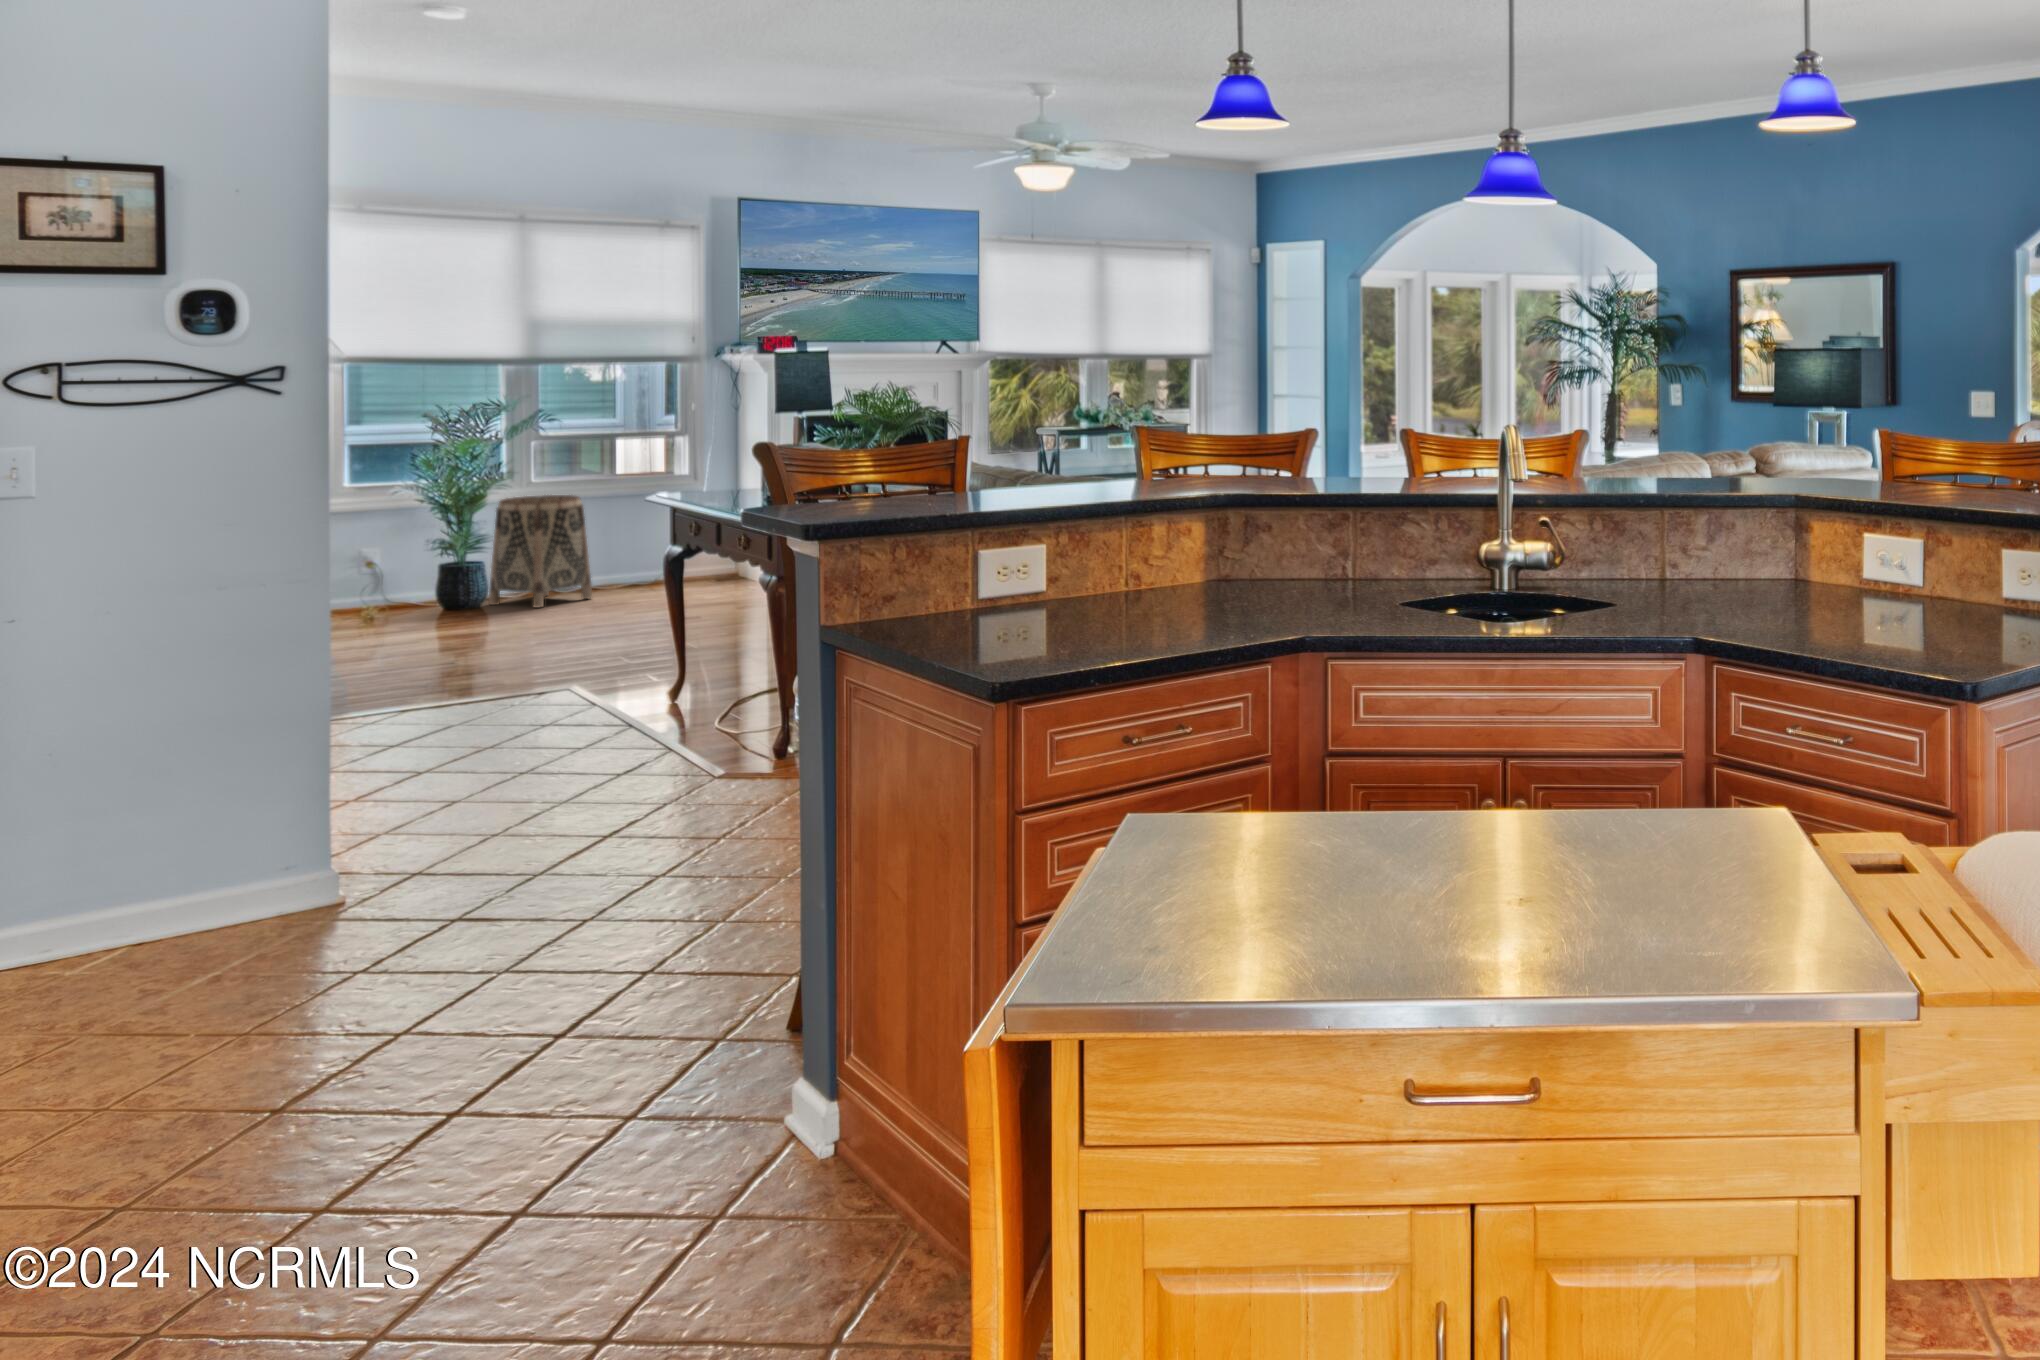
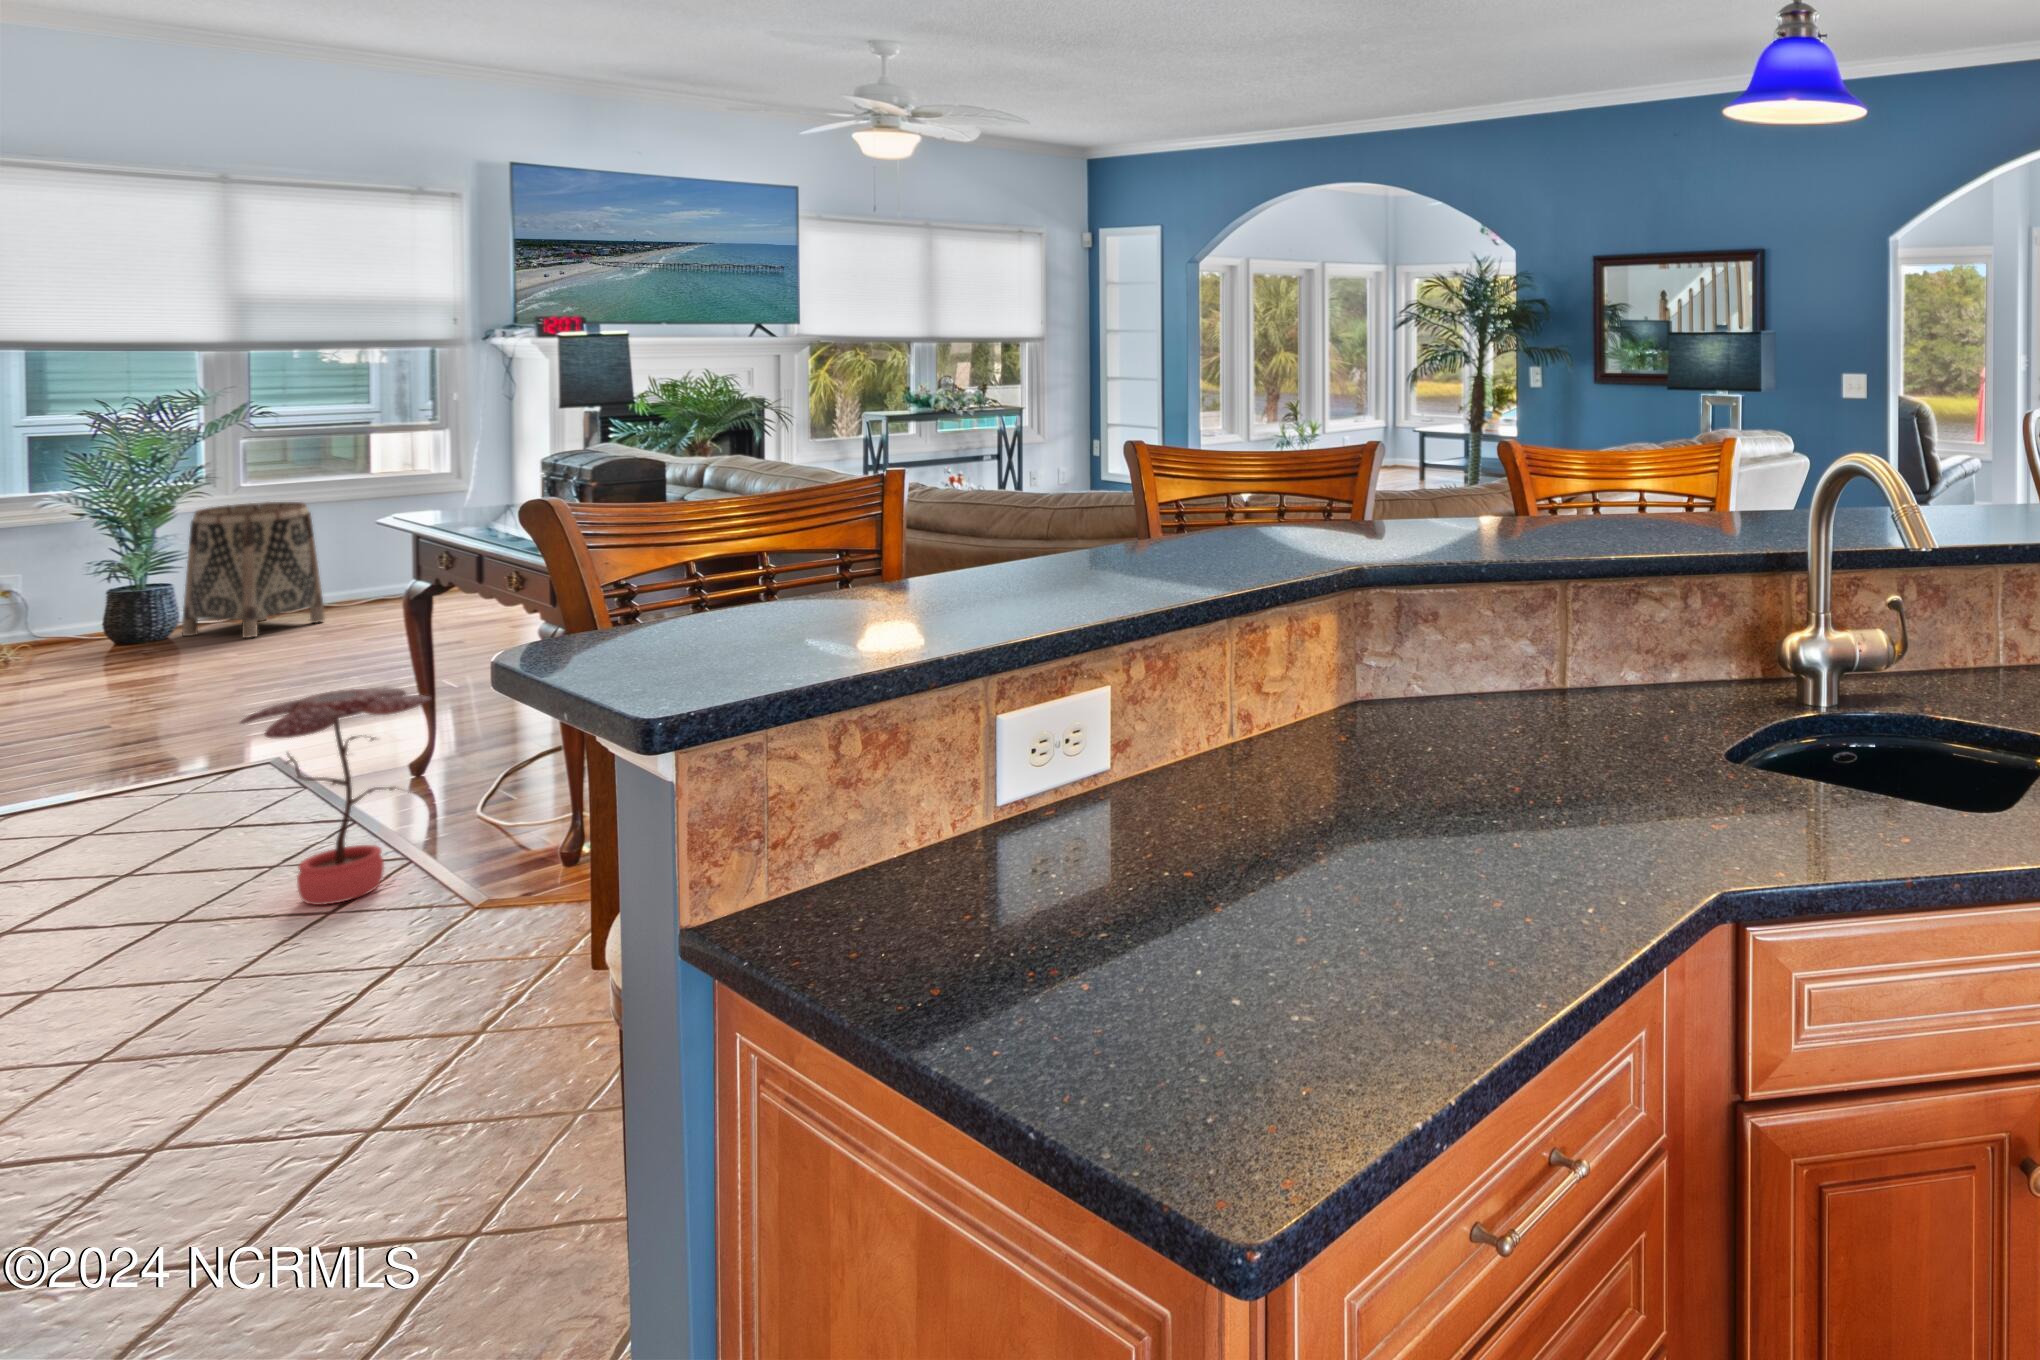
potted plant: none [559,613,683,768] -> present [241,687,431,905]

